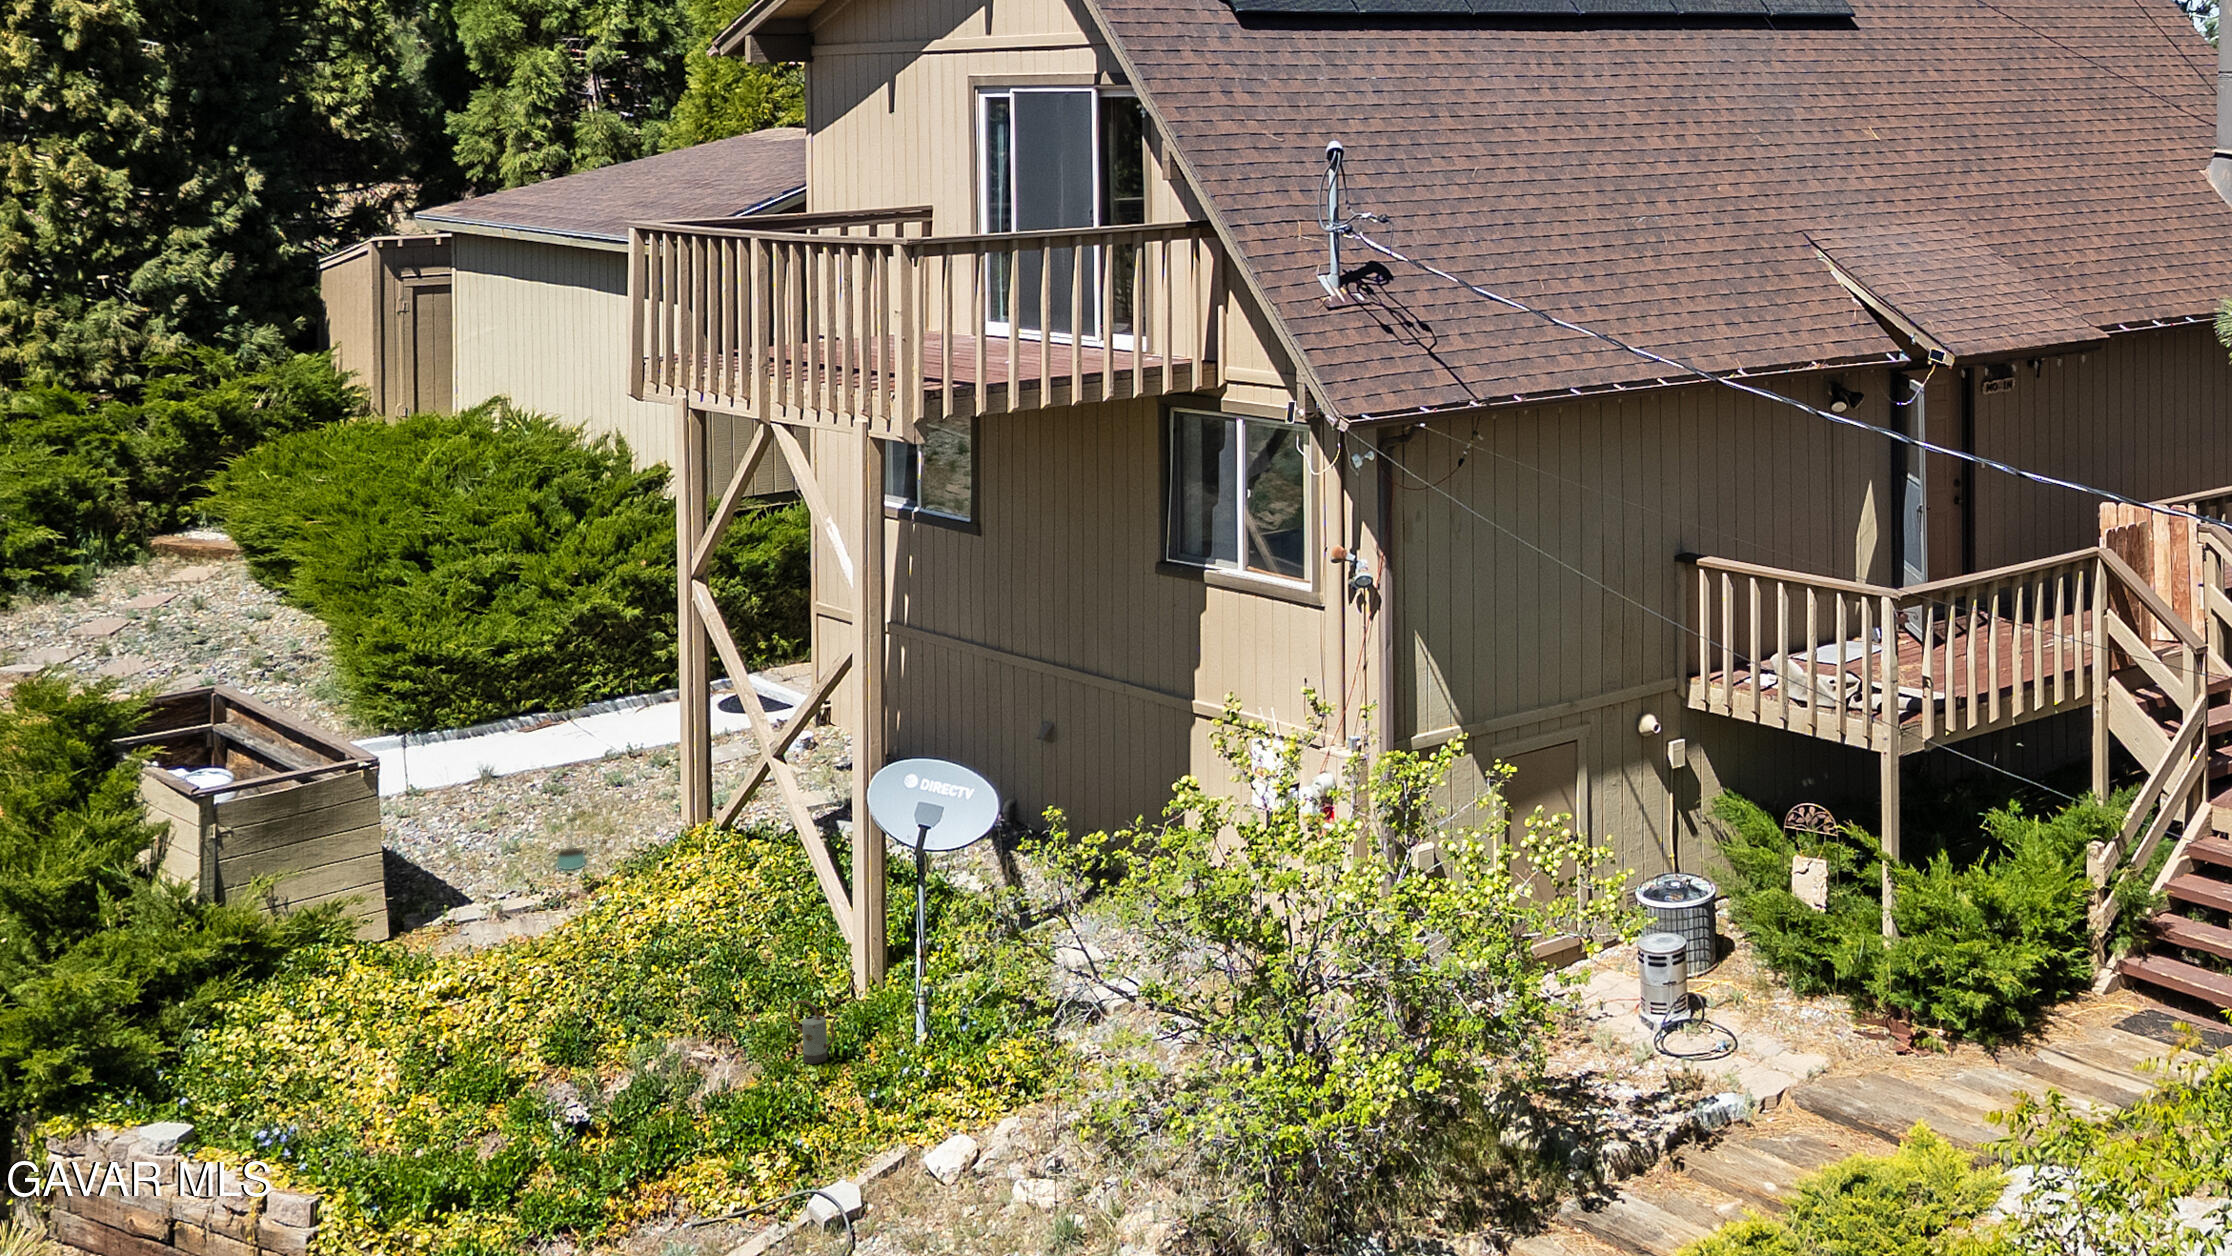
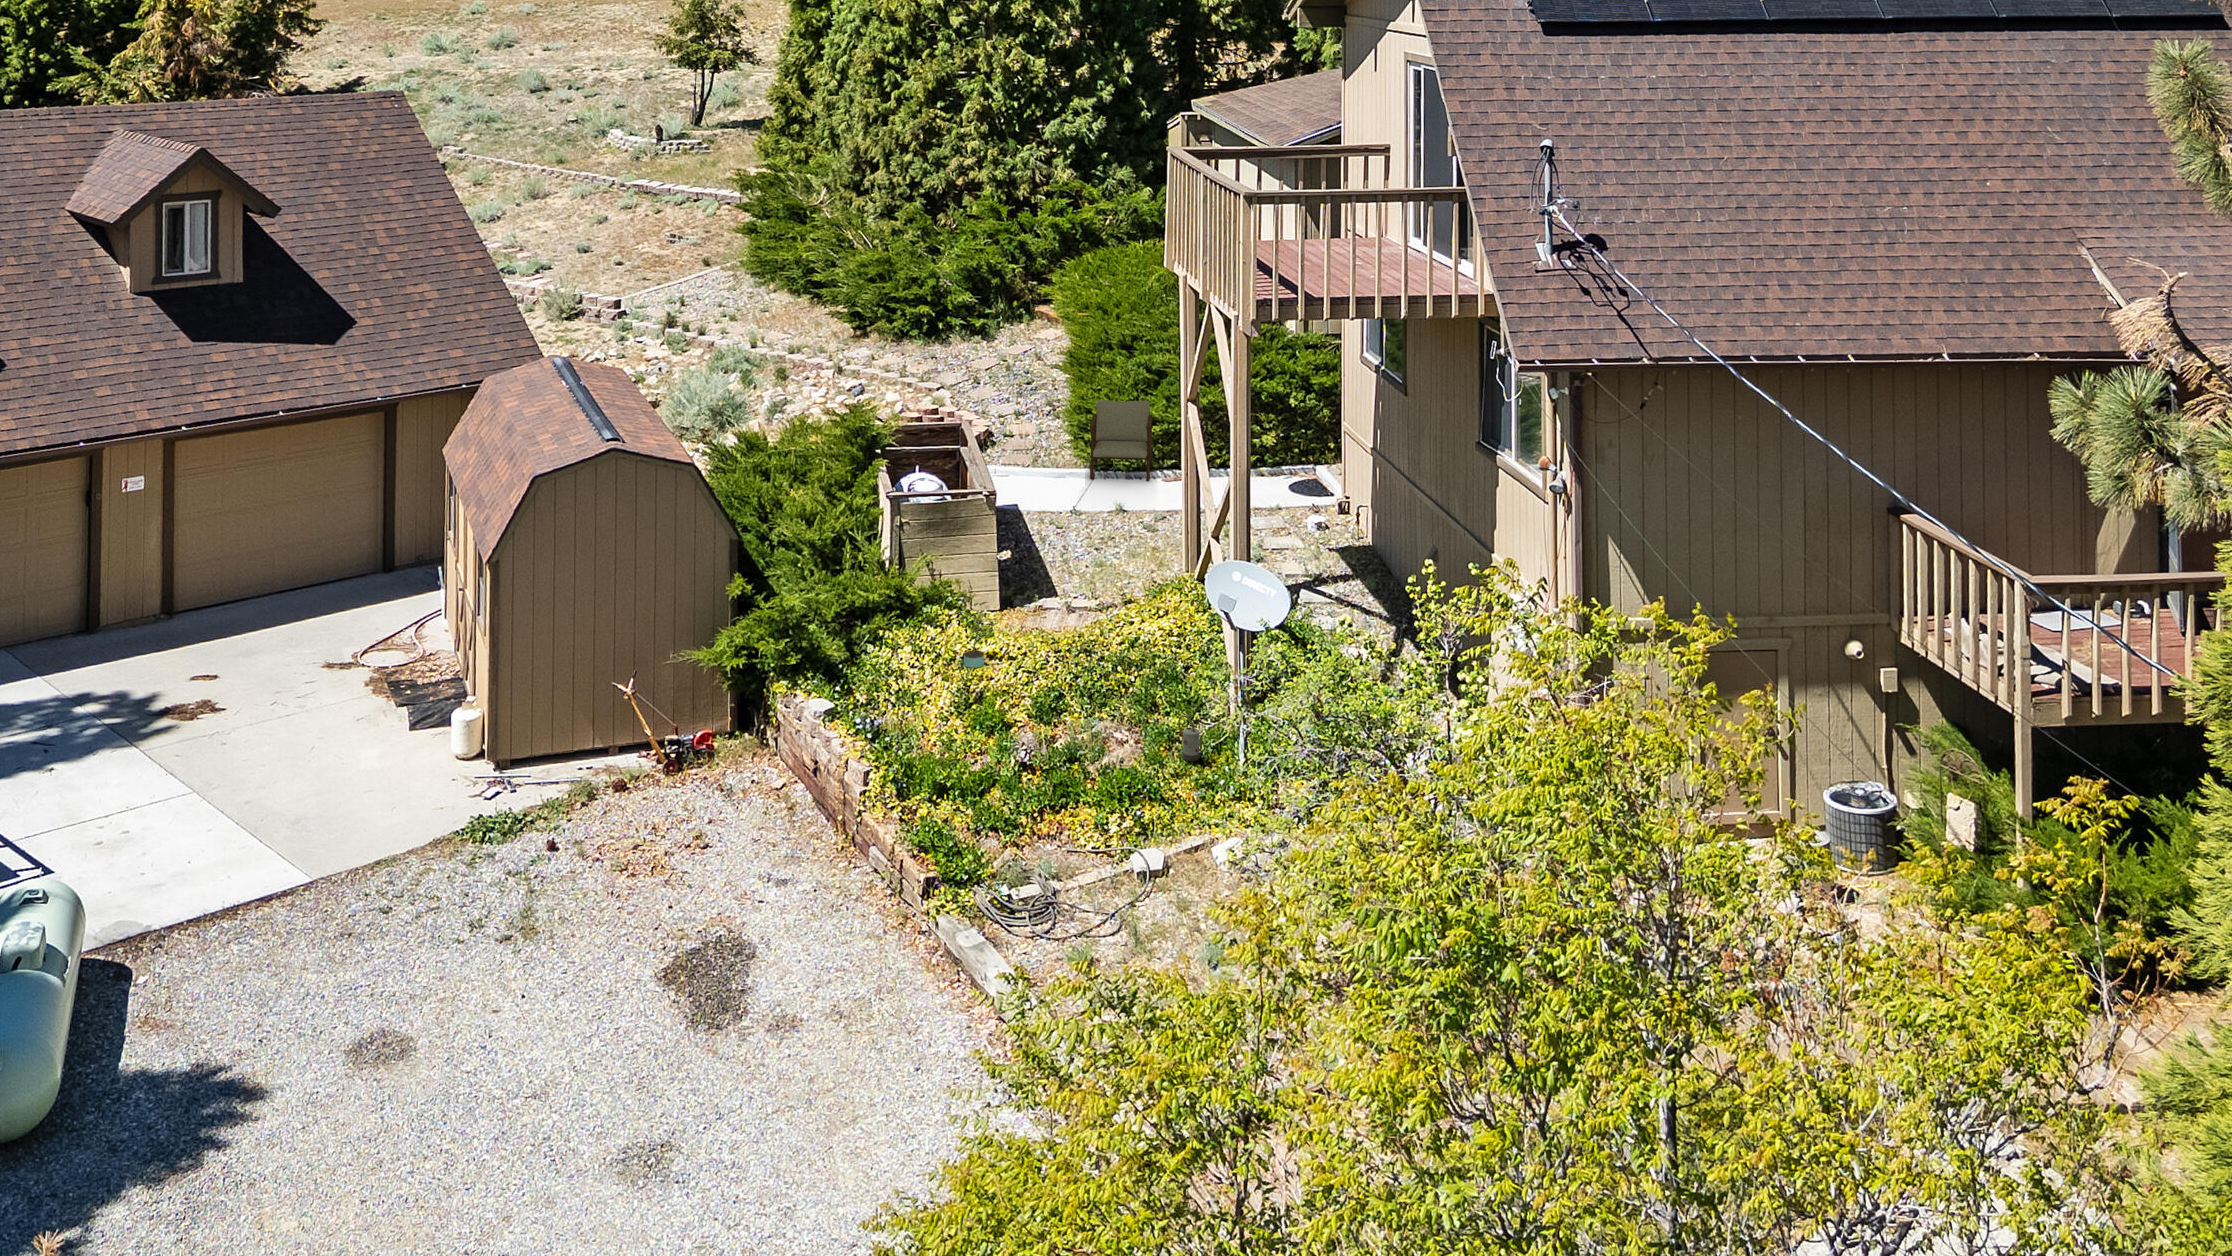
lounge chair: none [396,629,504,754] -> present [1089,400,1153,481]
potted plant: present [548,782,598,870] -> present [954,599,994,668]

